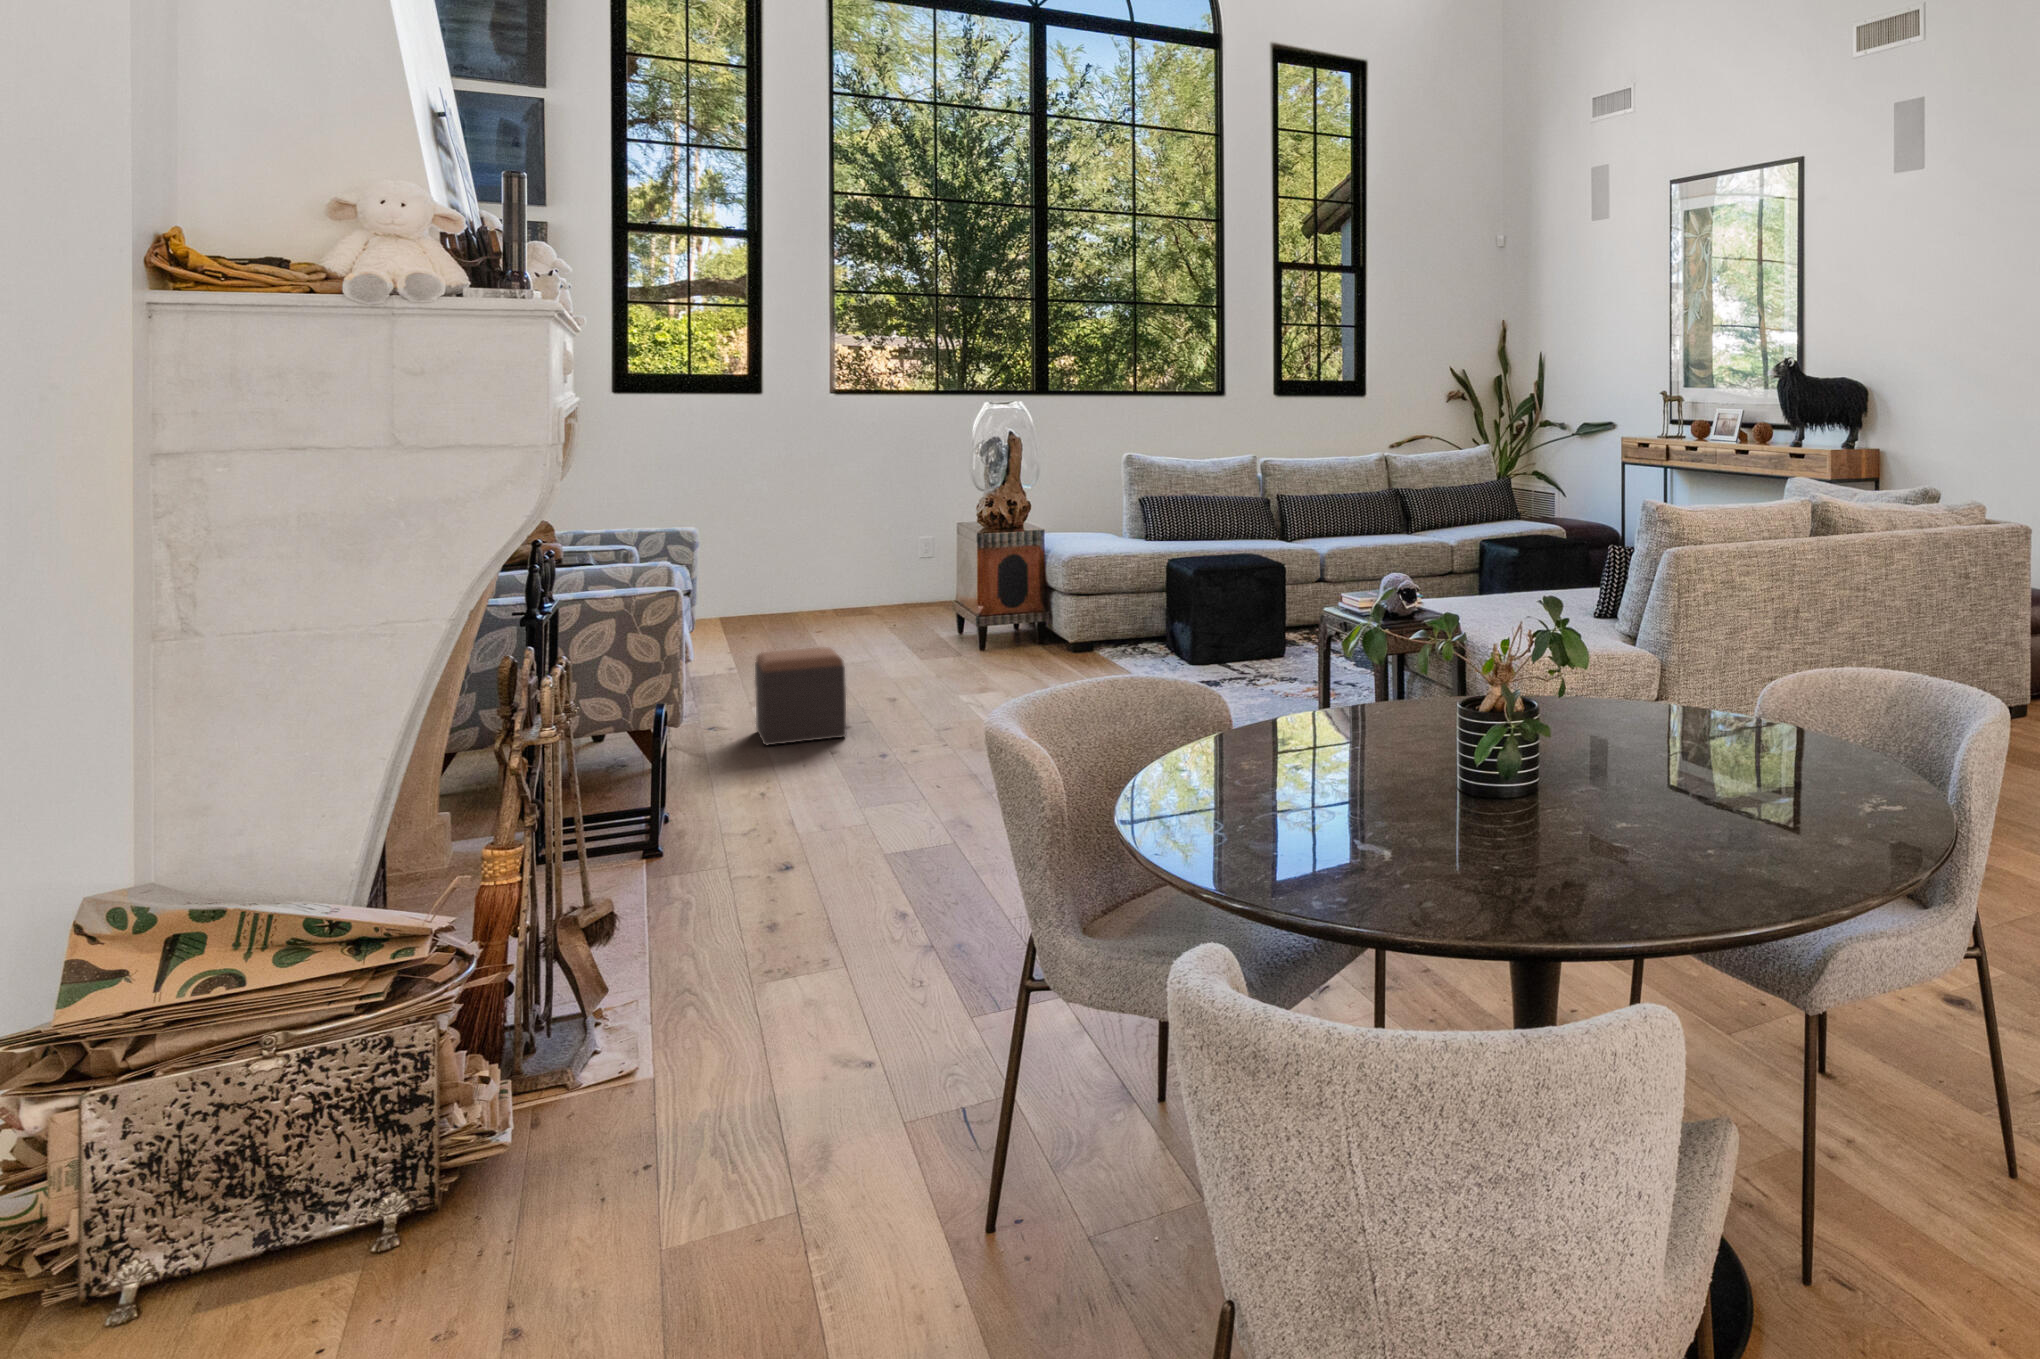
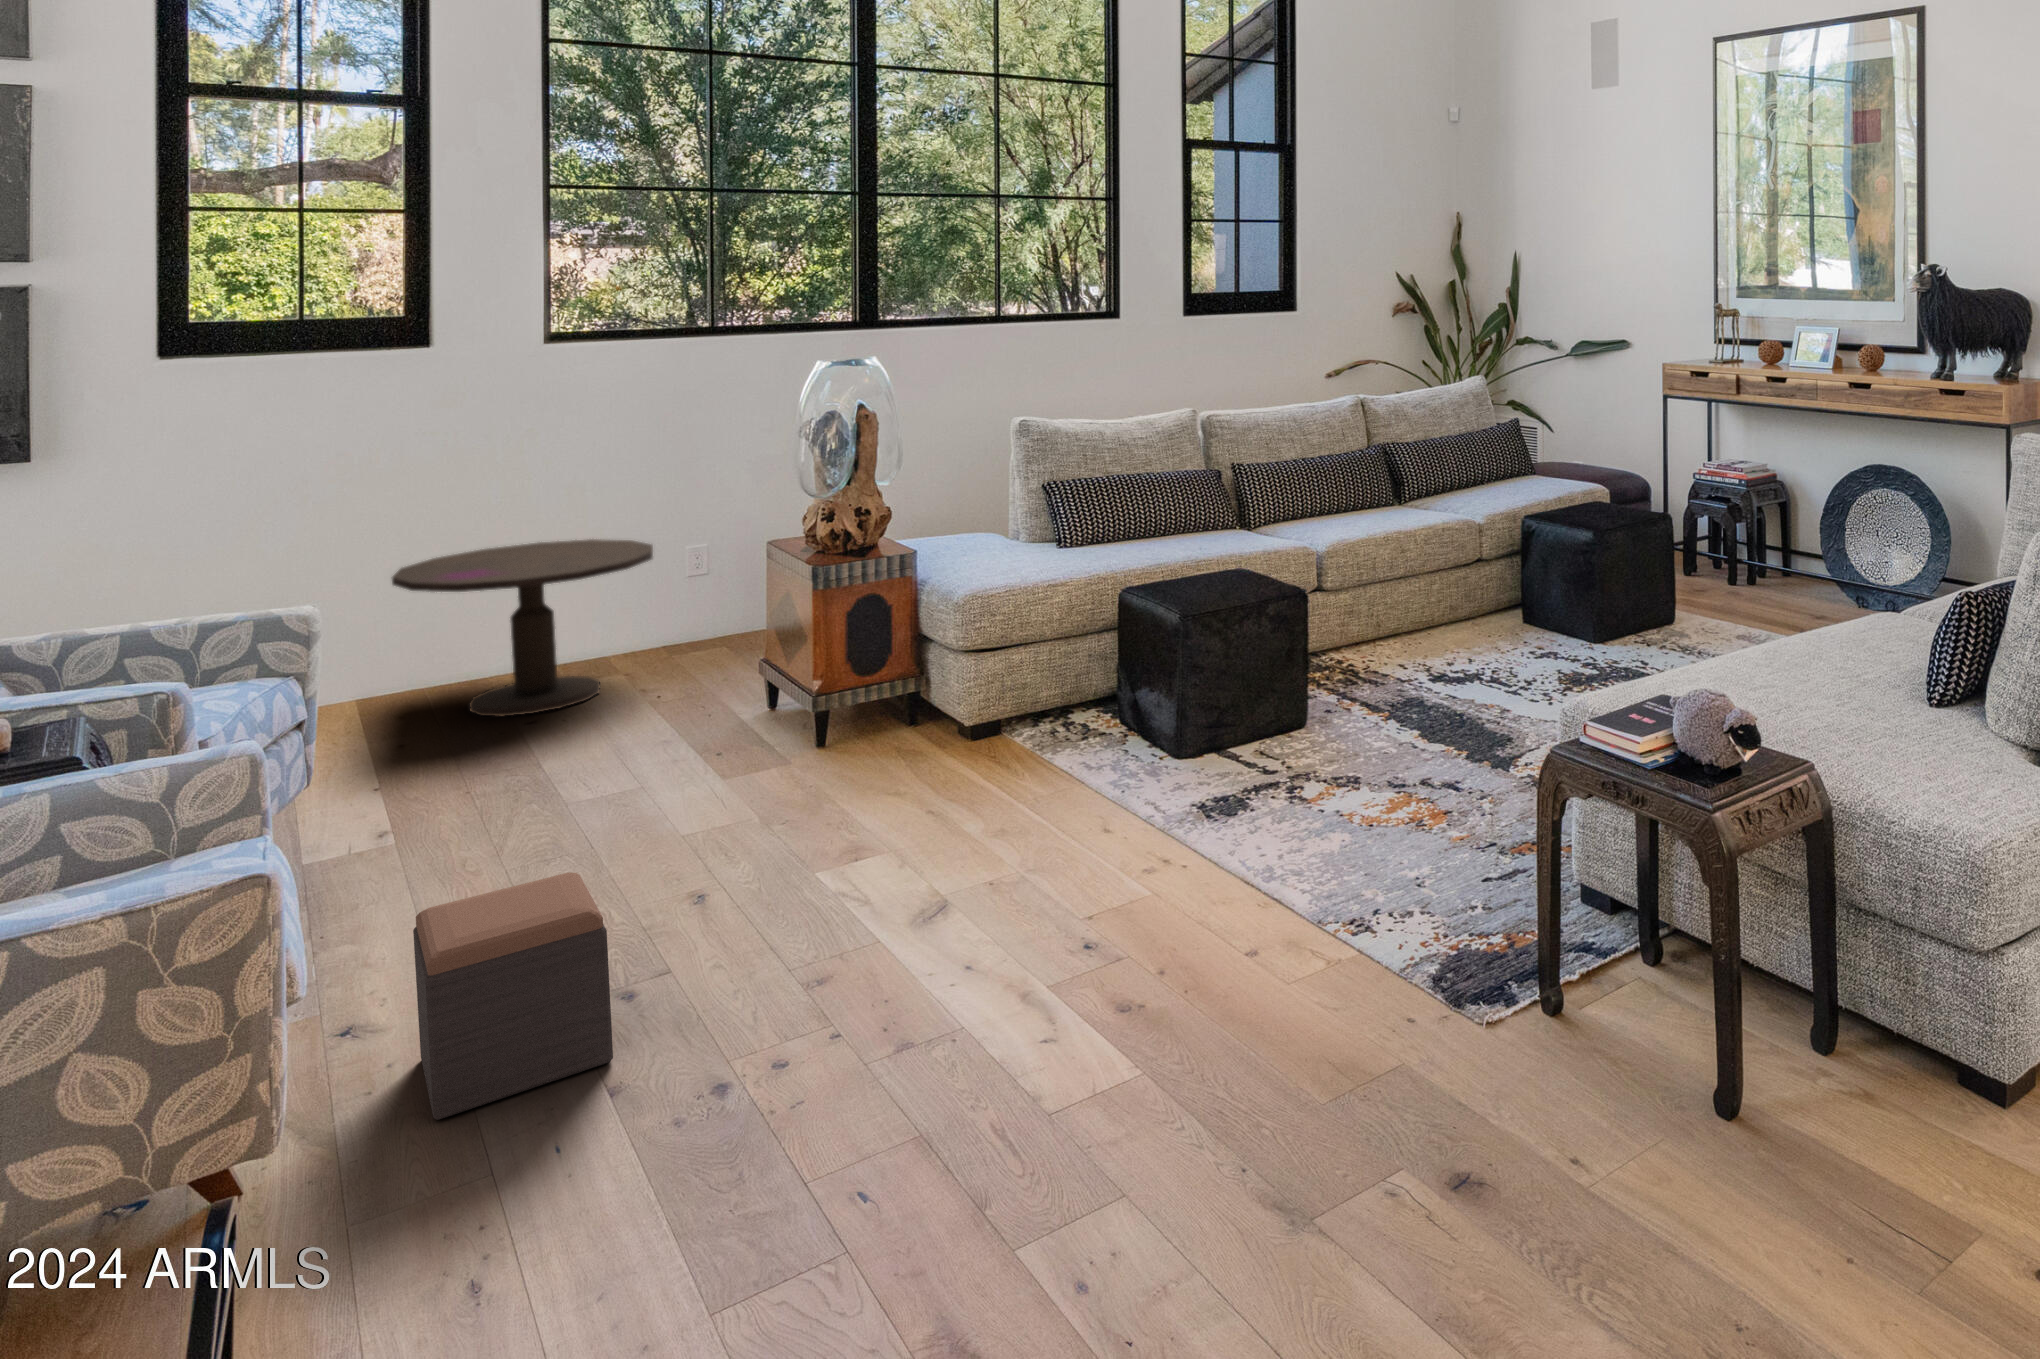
side table: none [734,528,887,631] -> present [392,539,653,716]

